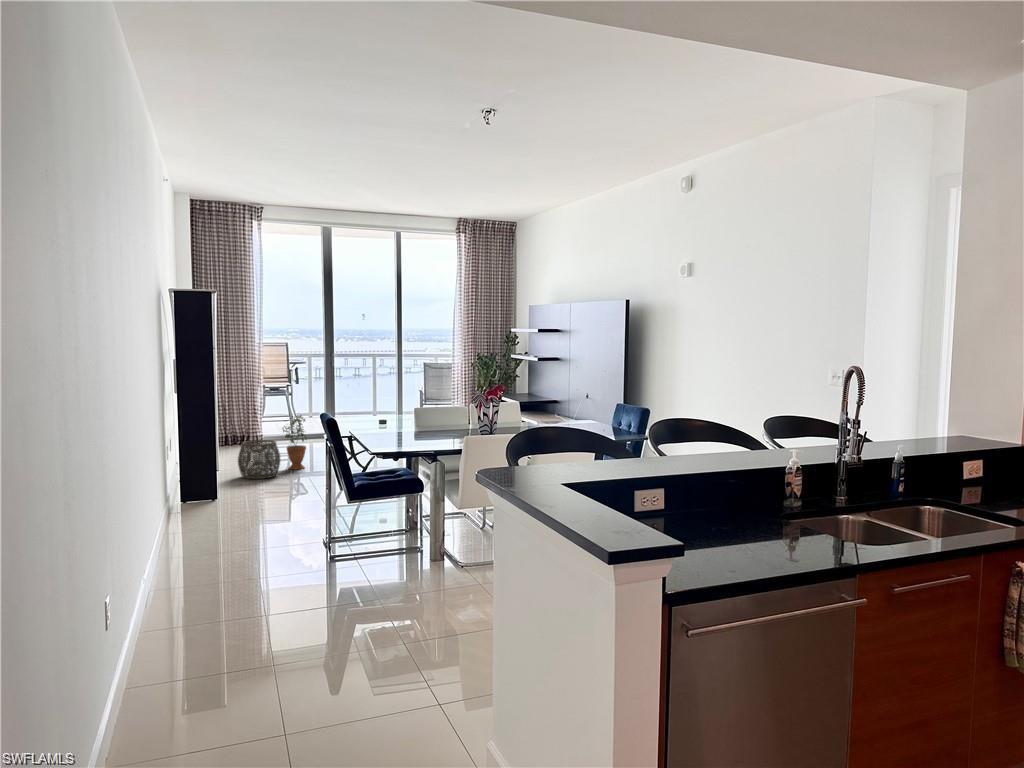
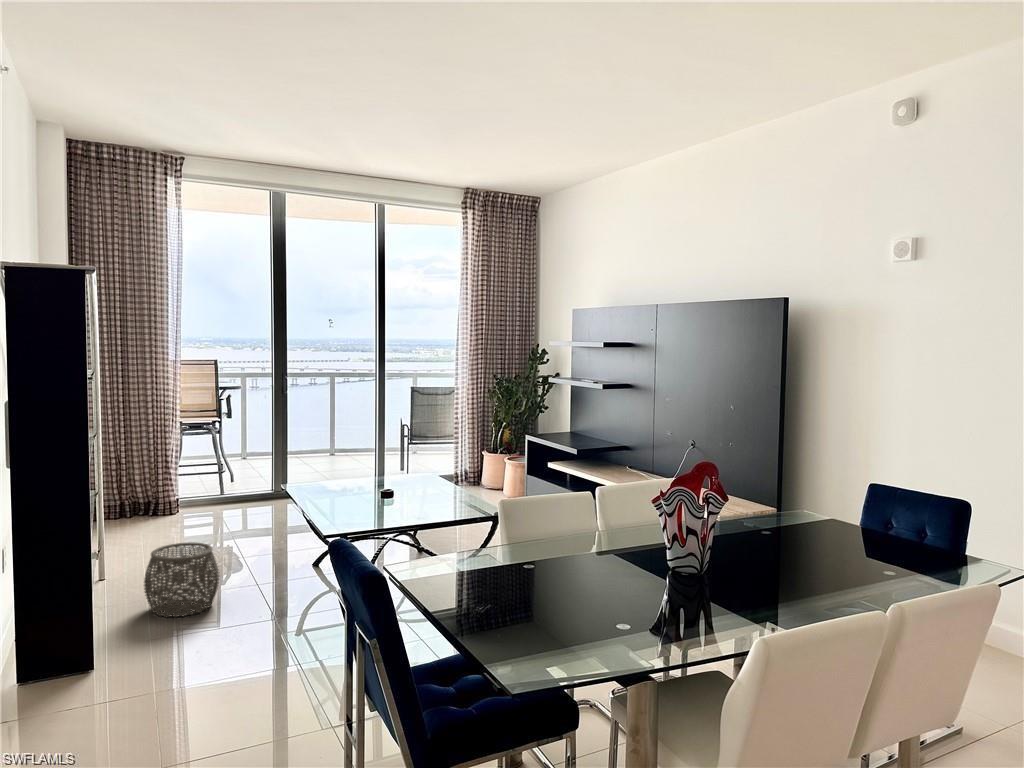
potted plant: present [283,416,307,470] -> none [219,490,260,584]

